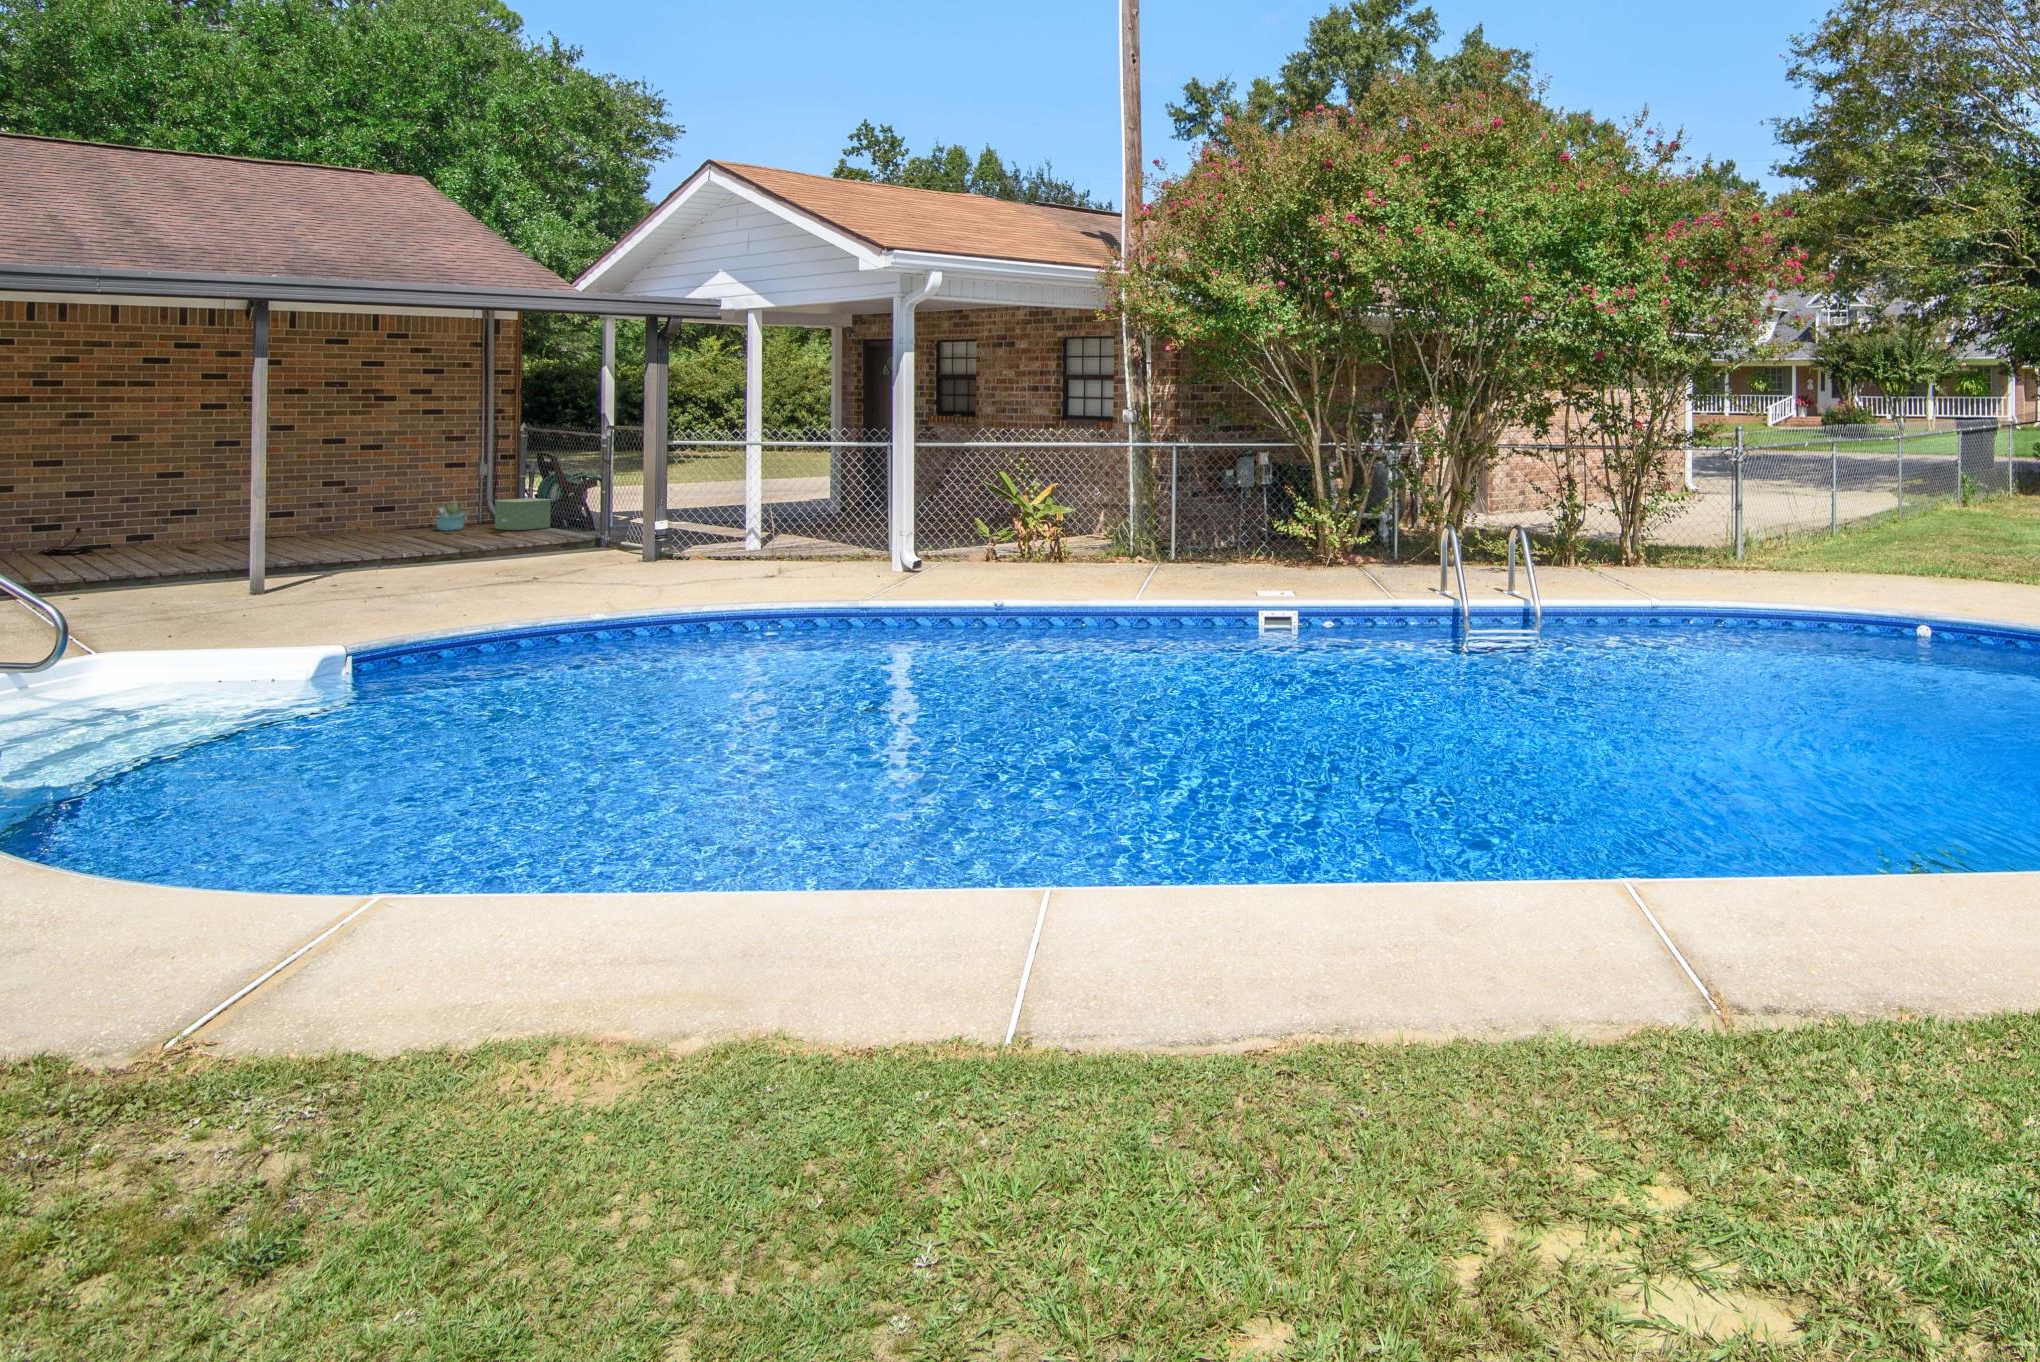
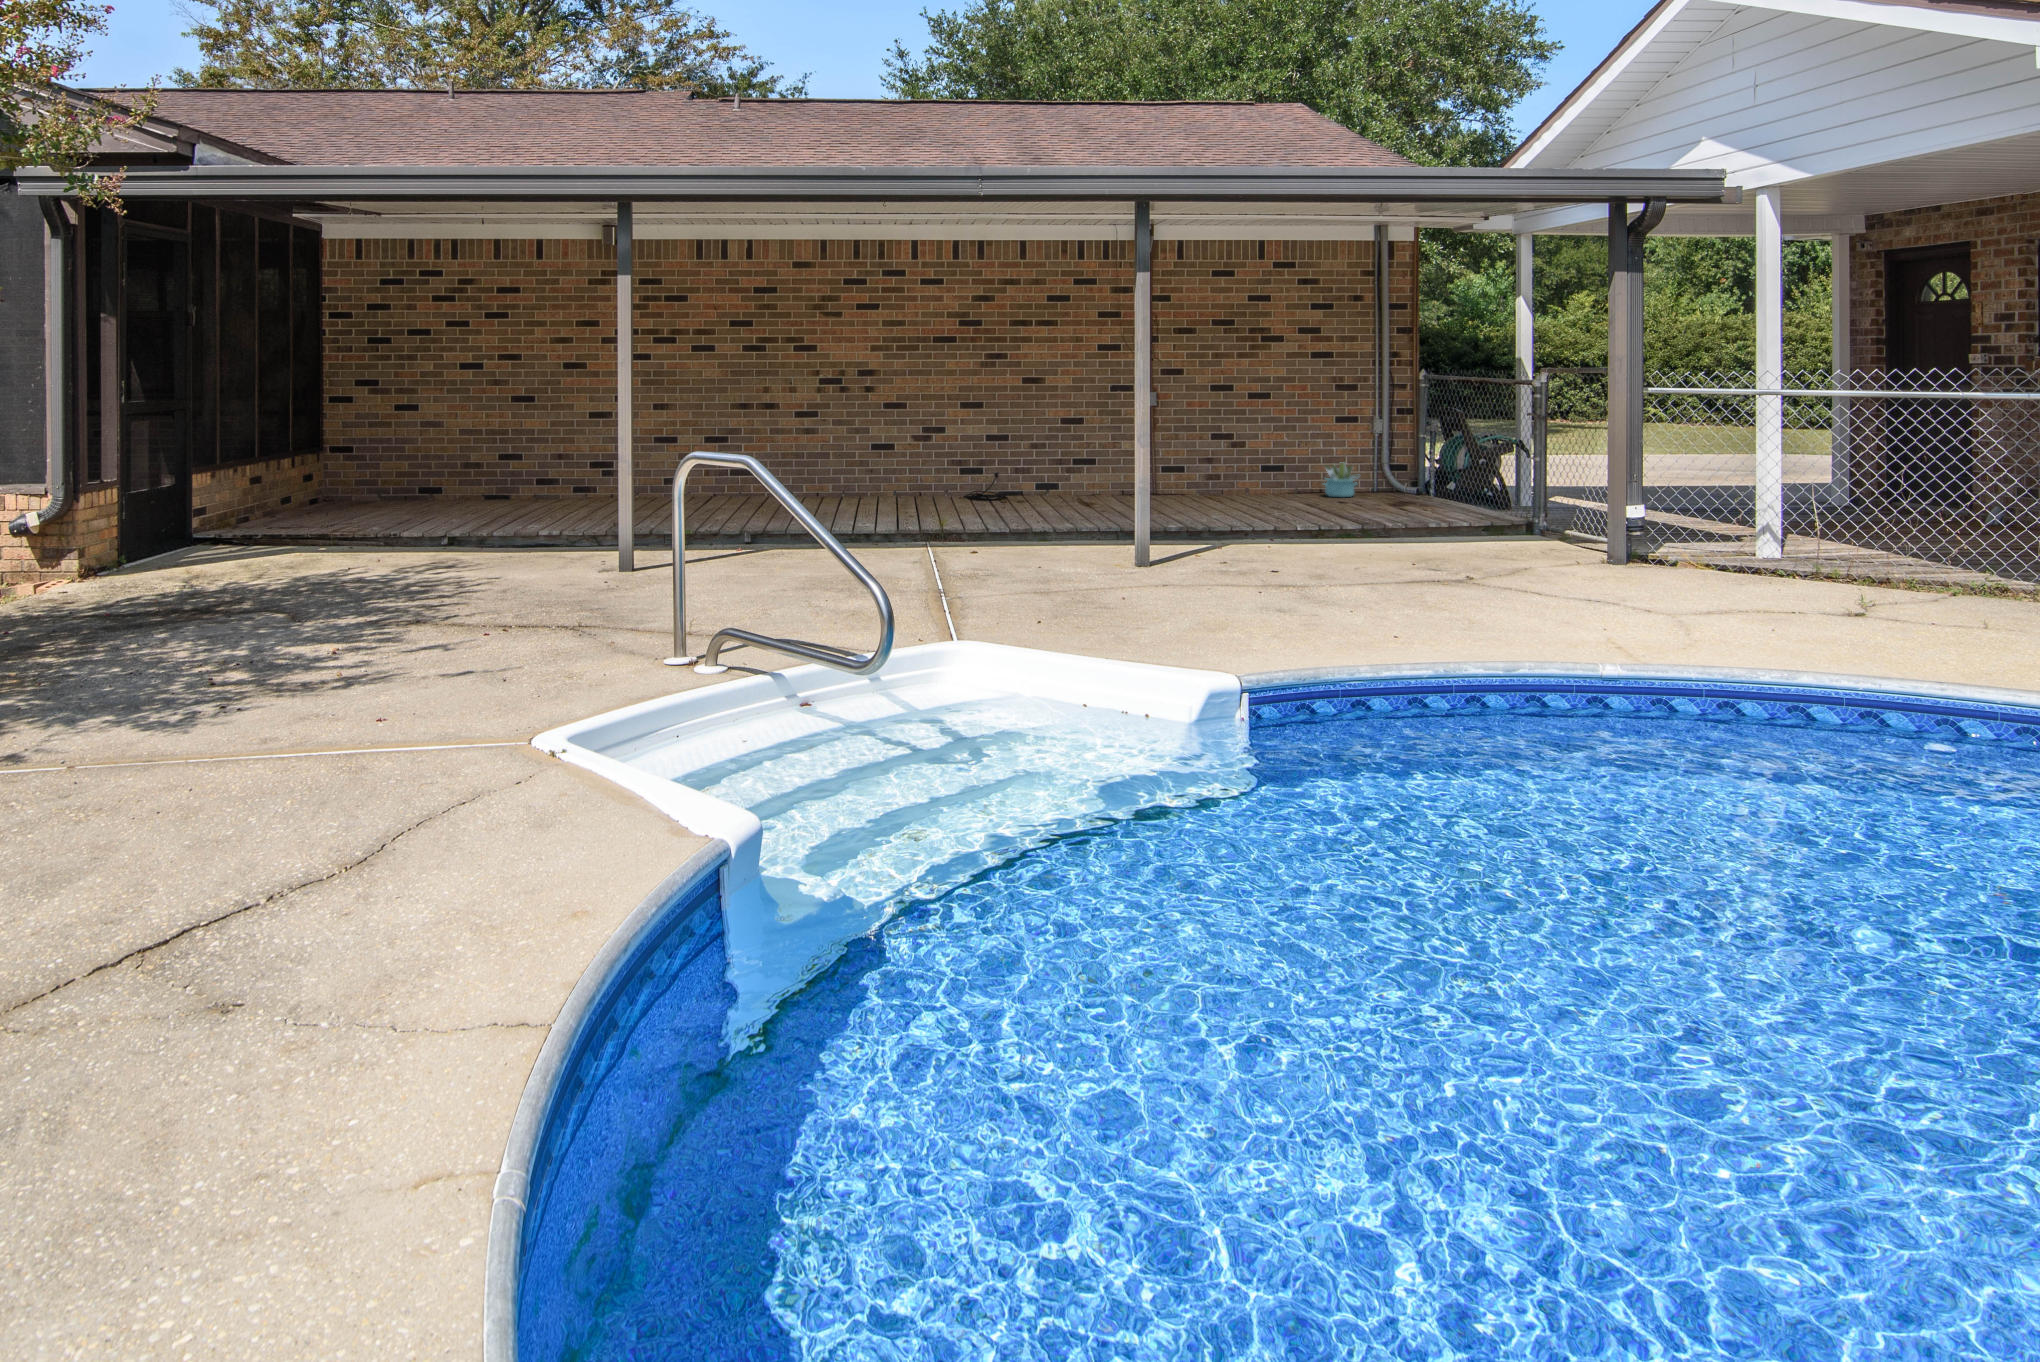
storage box: present [495,498,551,530] -> none [1389,463,1456,502]

